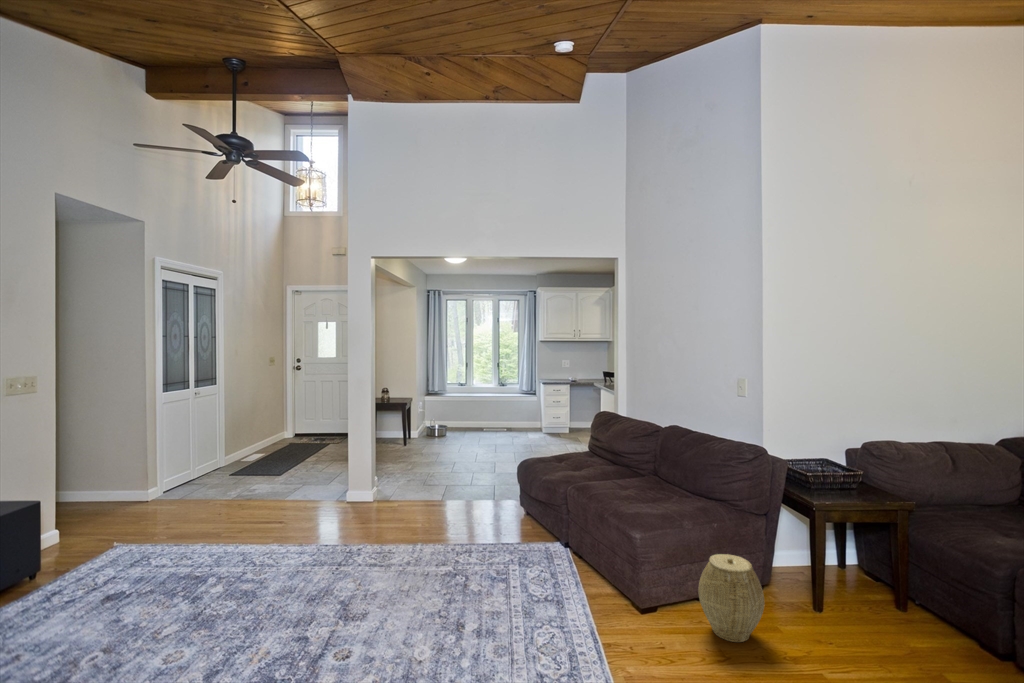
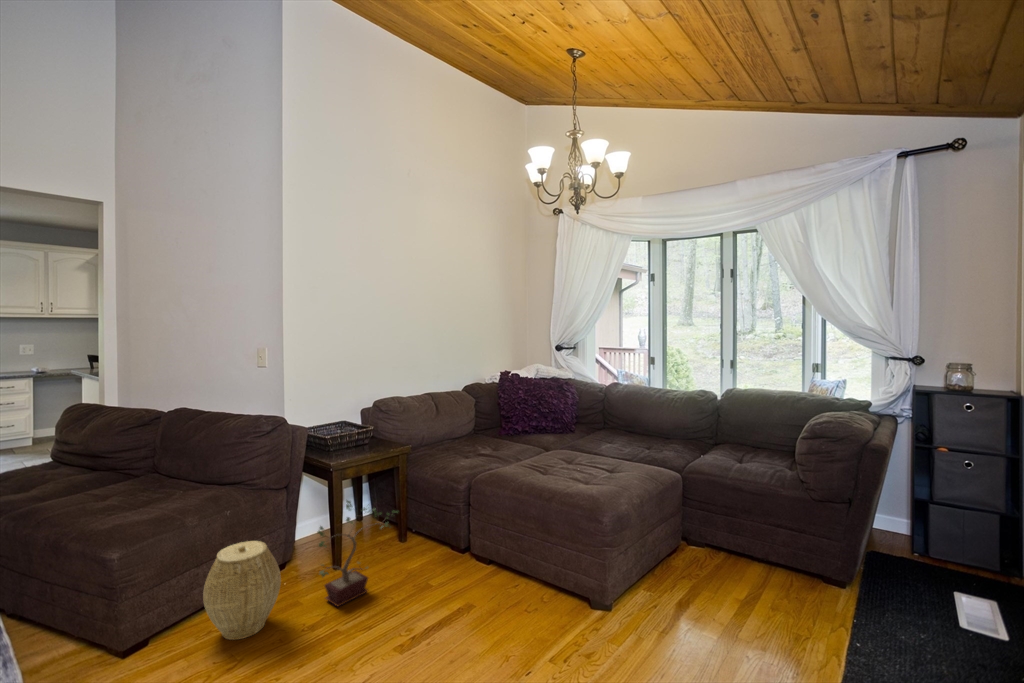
potted plant: none [801,544,902,654] -> present [318,500,398,606]

